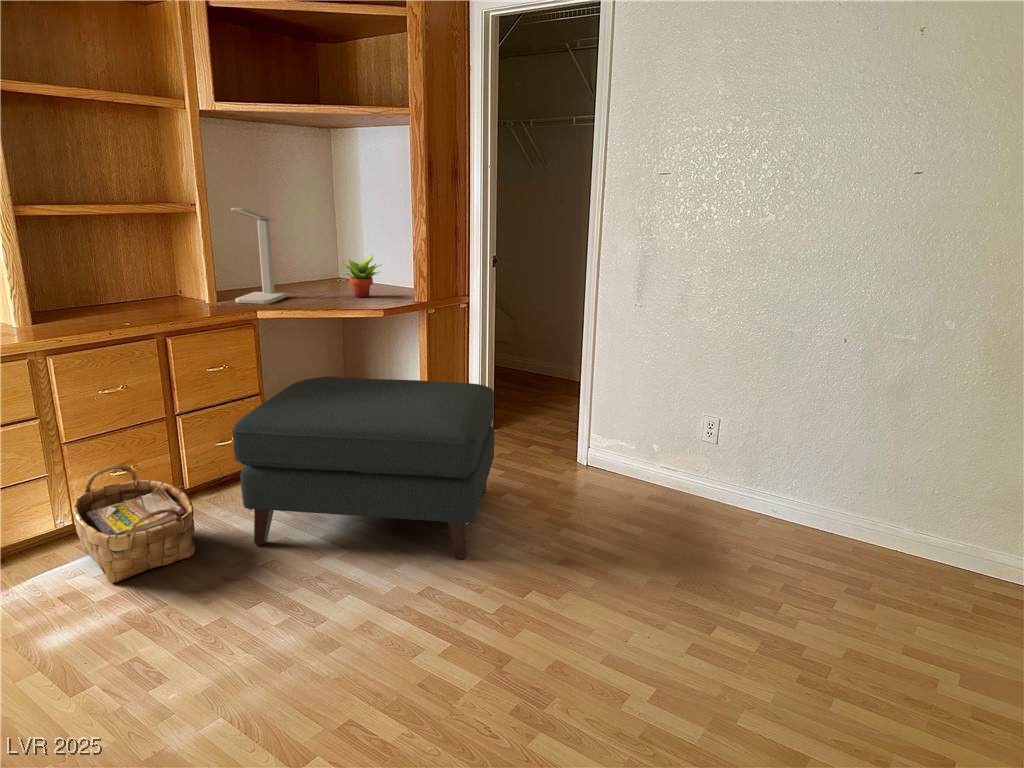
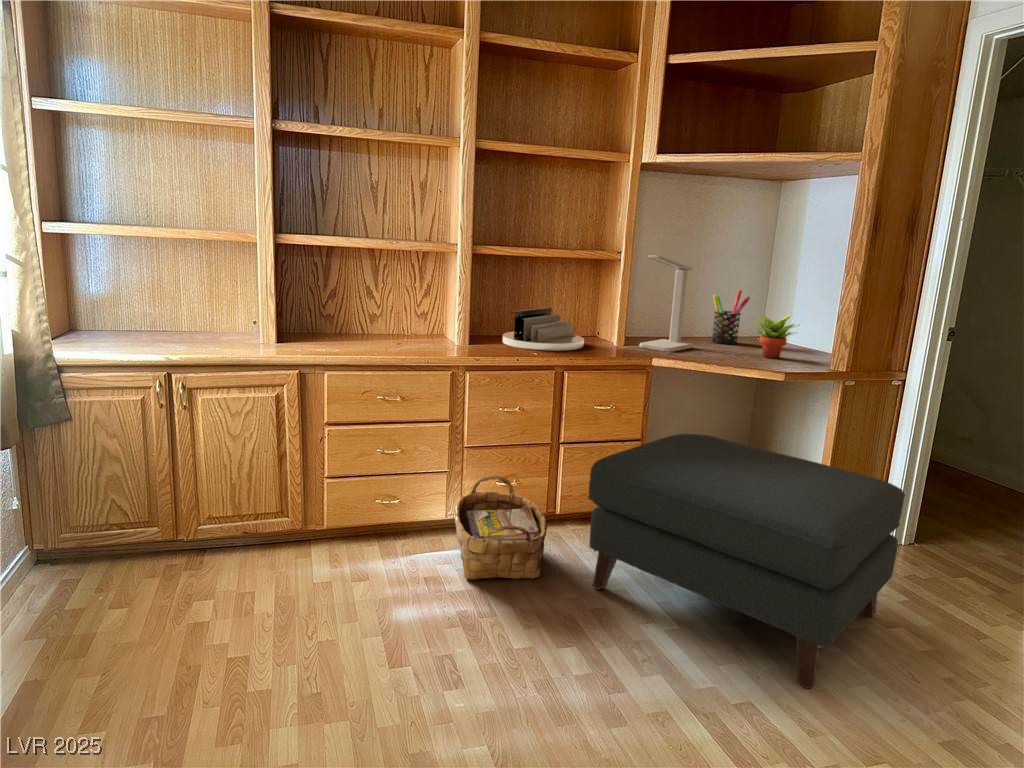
pen holder: none [294,237,328,289] -> present [712,290,750,344]
desk organizer: none [74,272,177,321] -> present [503,307,584,351]

